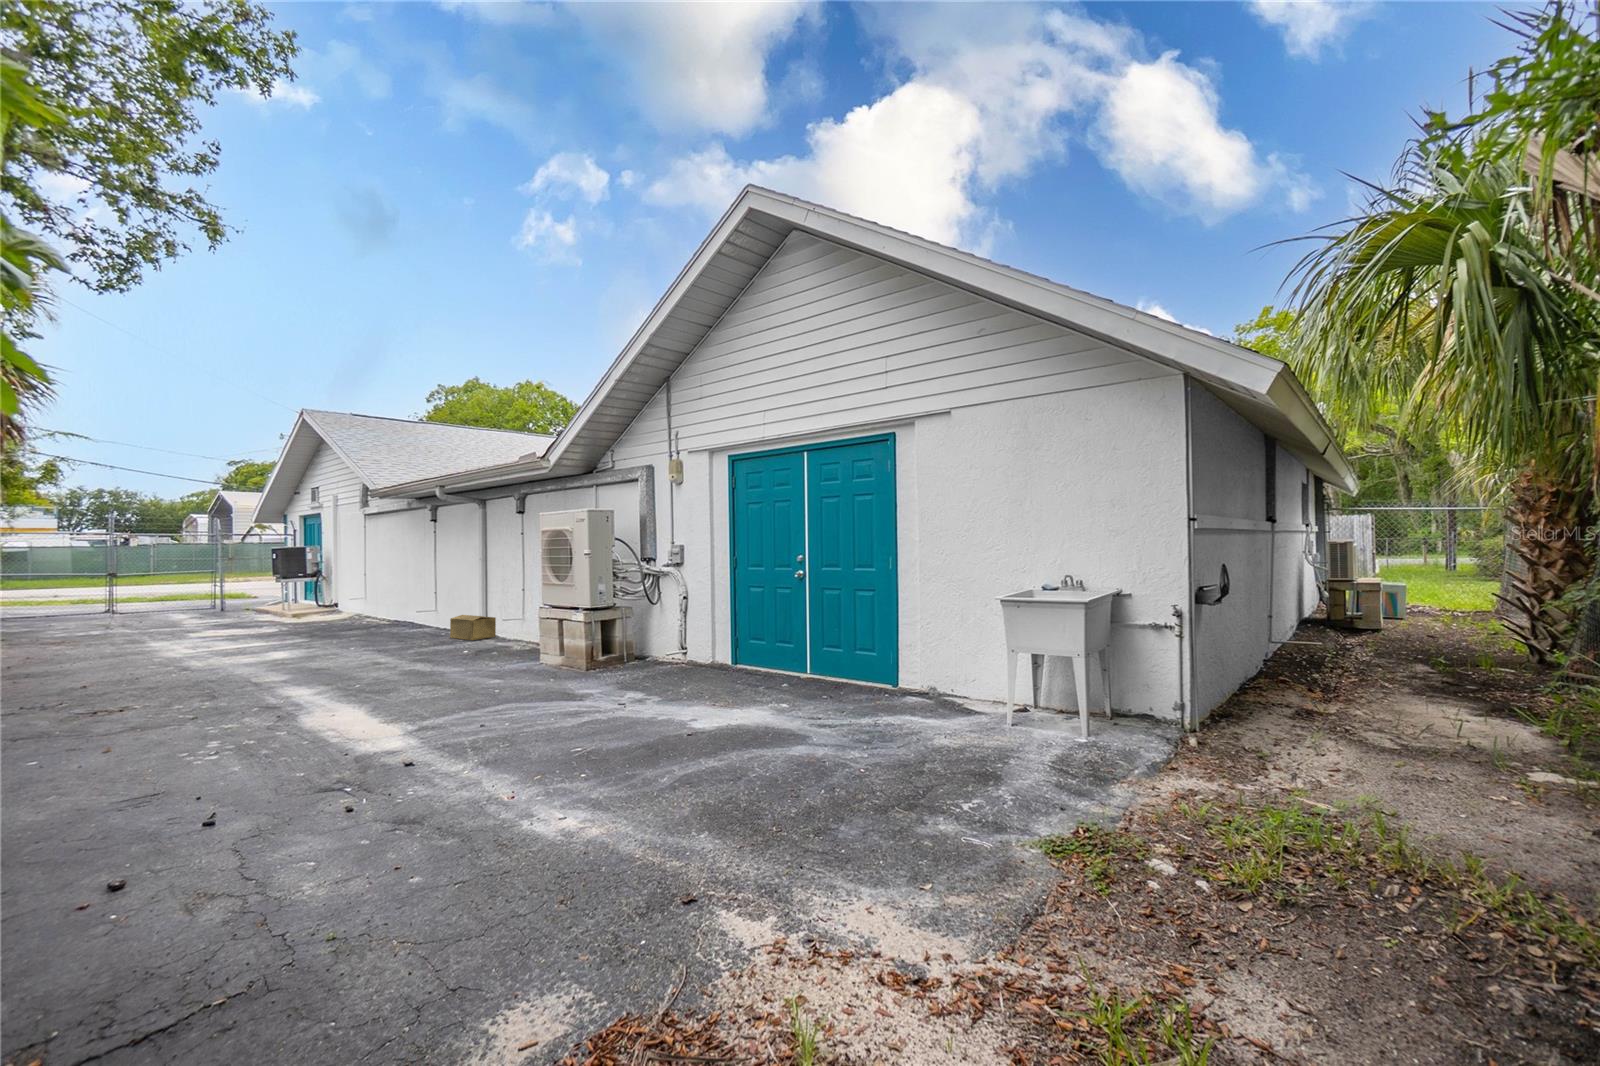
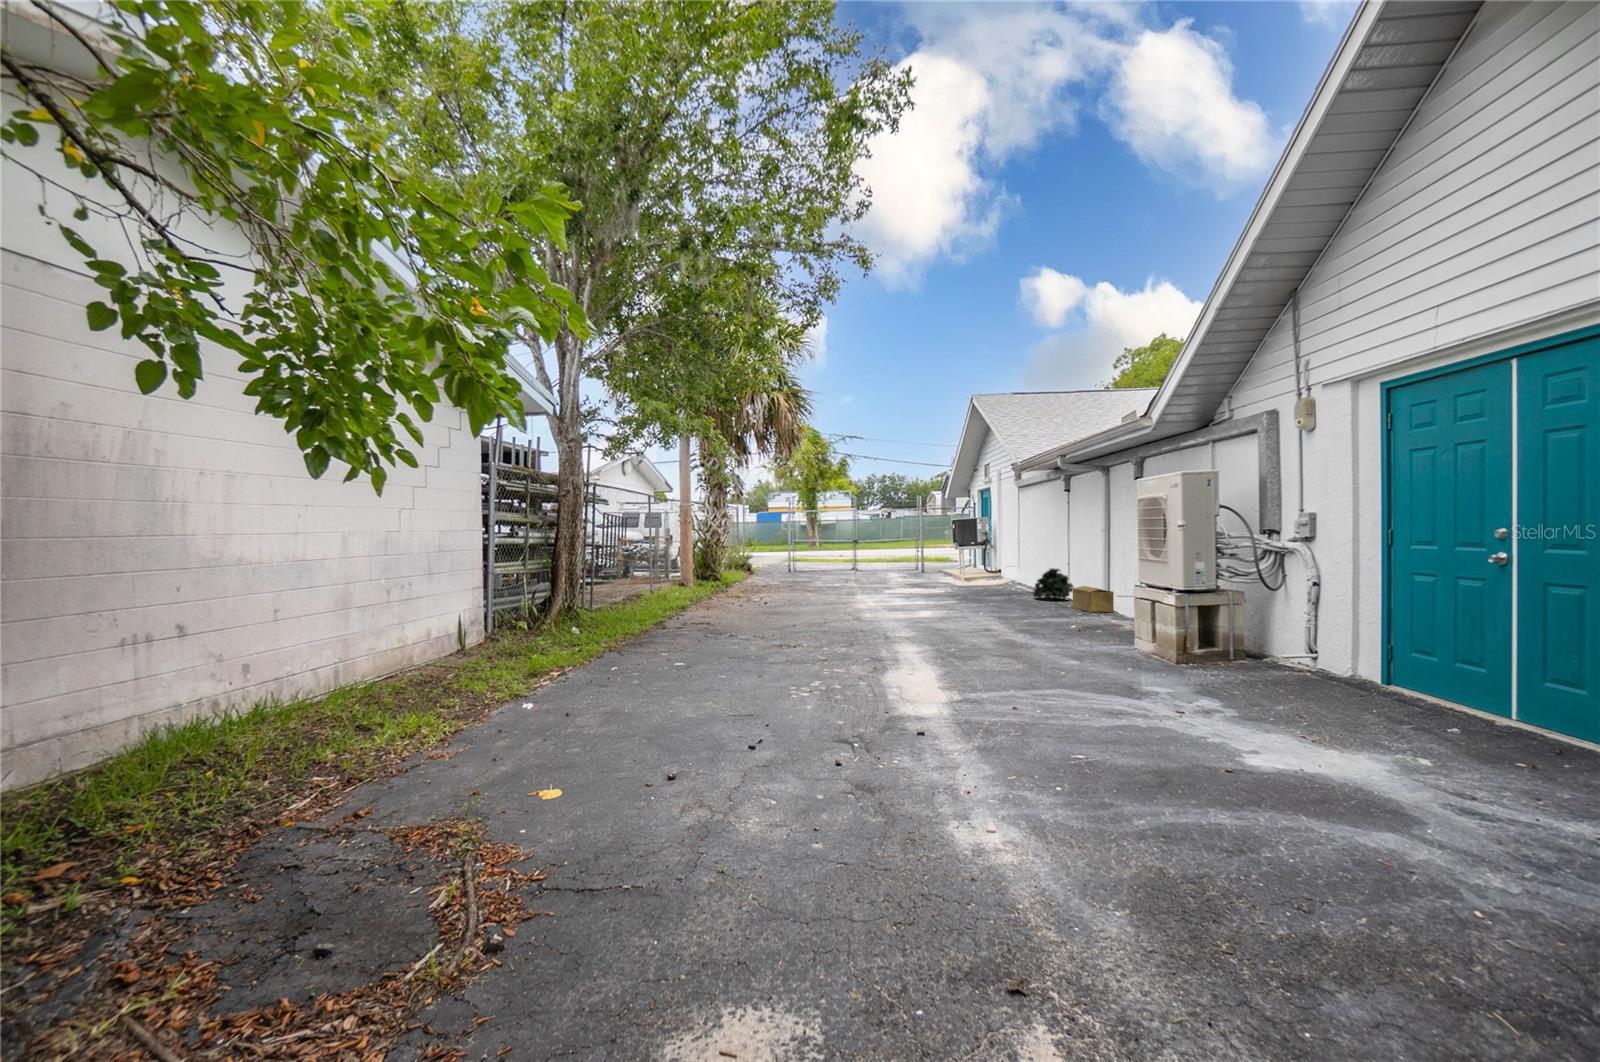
potted plant: none [398,599,449,634] -> present [1033,568,1073,598]

